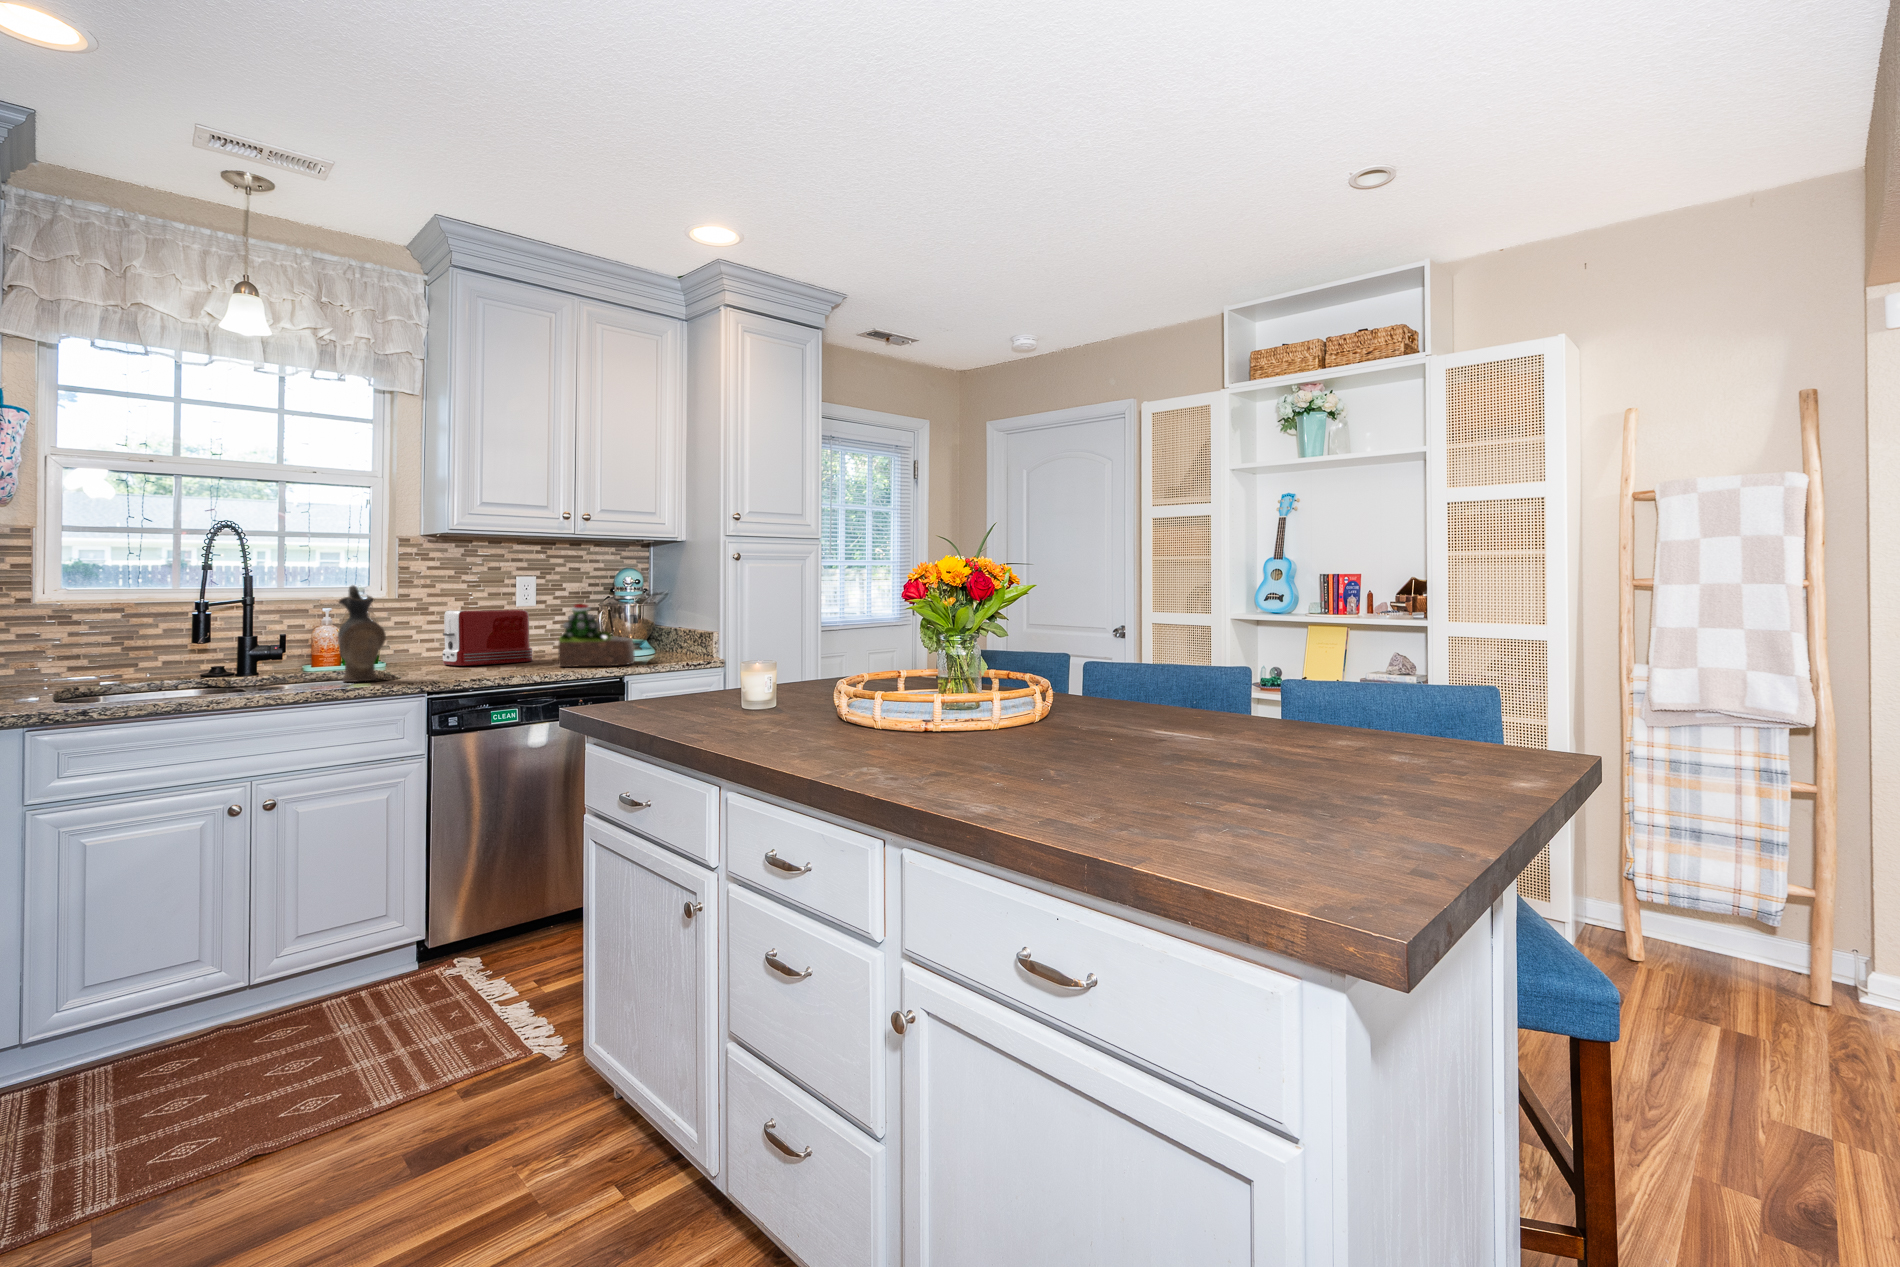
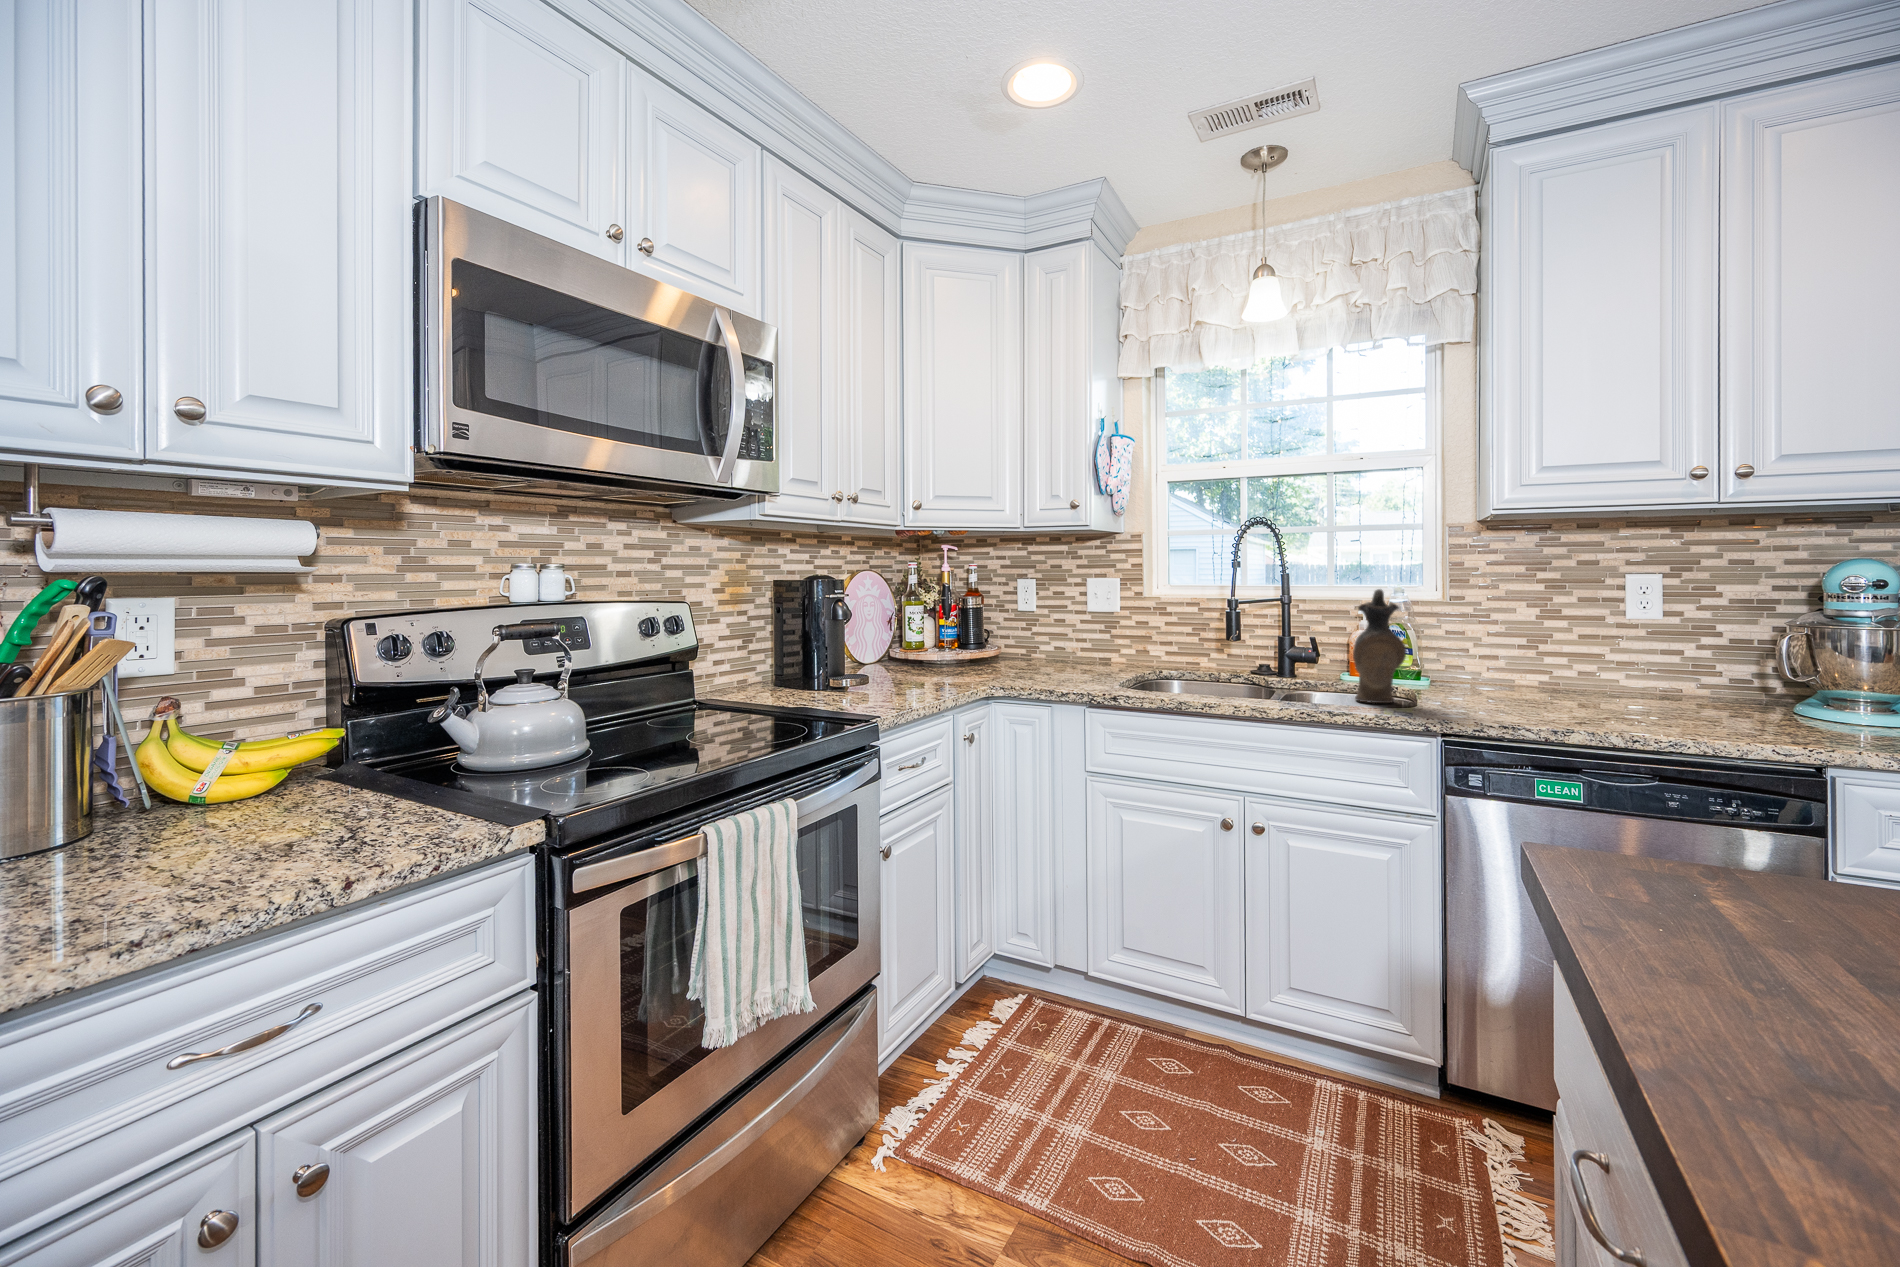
succulent plant: present [558,604,635,667] -> none [1674,622,1850,734]
toaster: present [442,610,532,666] -> none [1500,620,1640,700]

